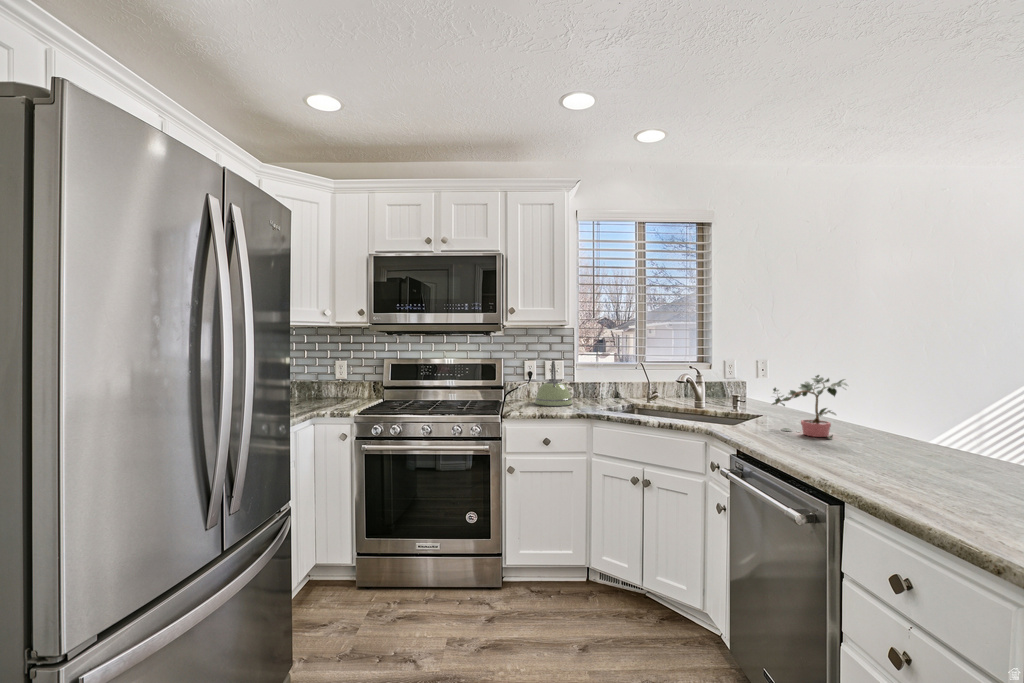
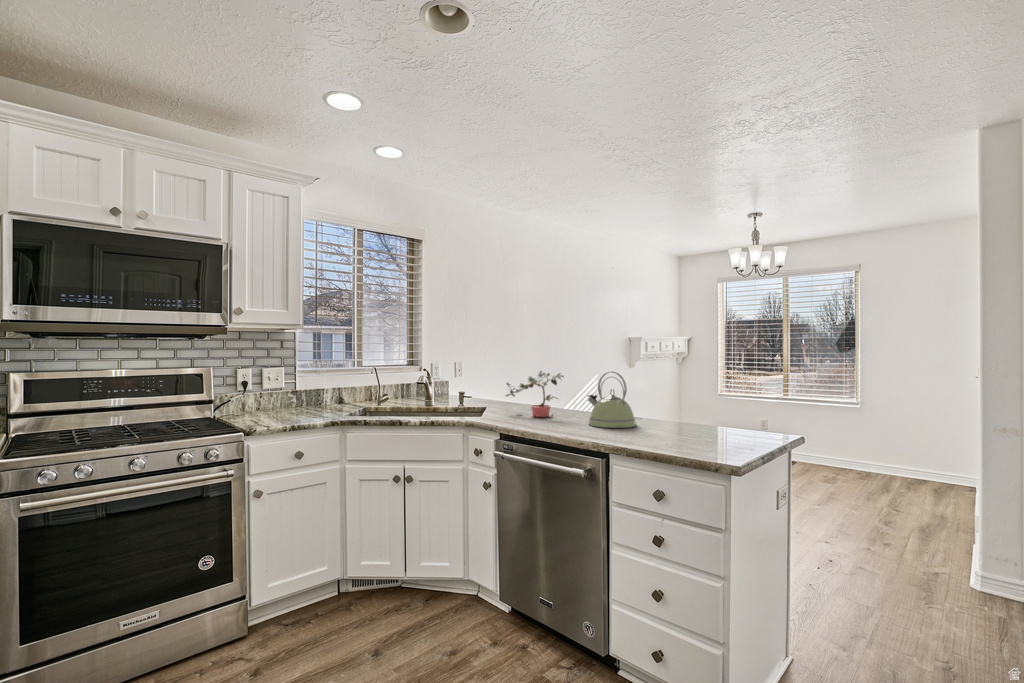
kettle: present [535,361,573,406] -> present [588,372,636,428]

